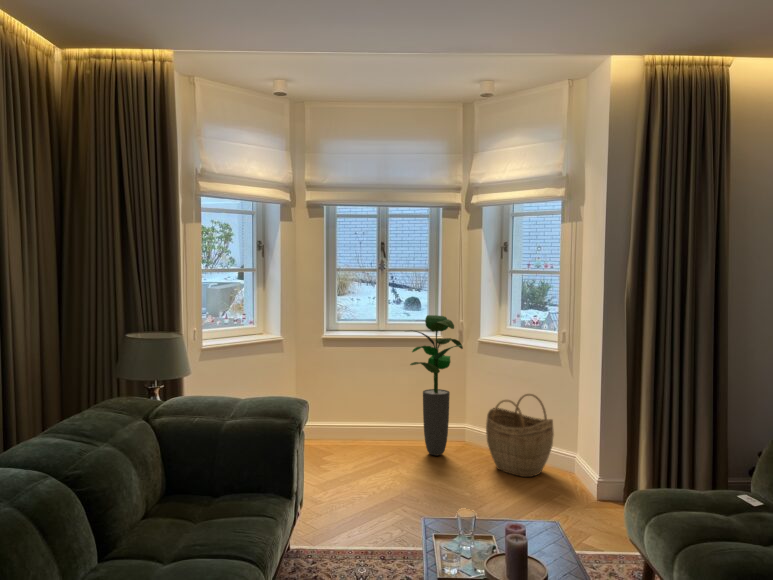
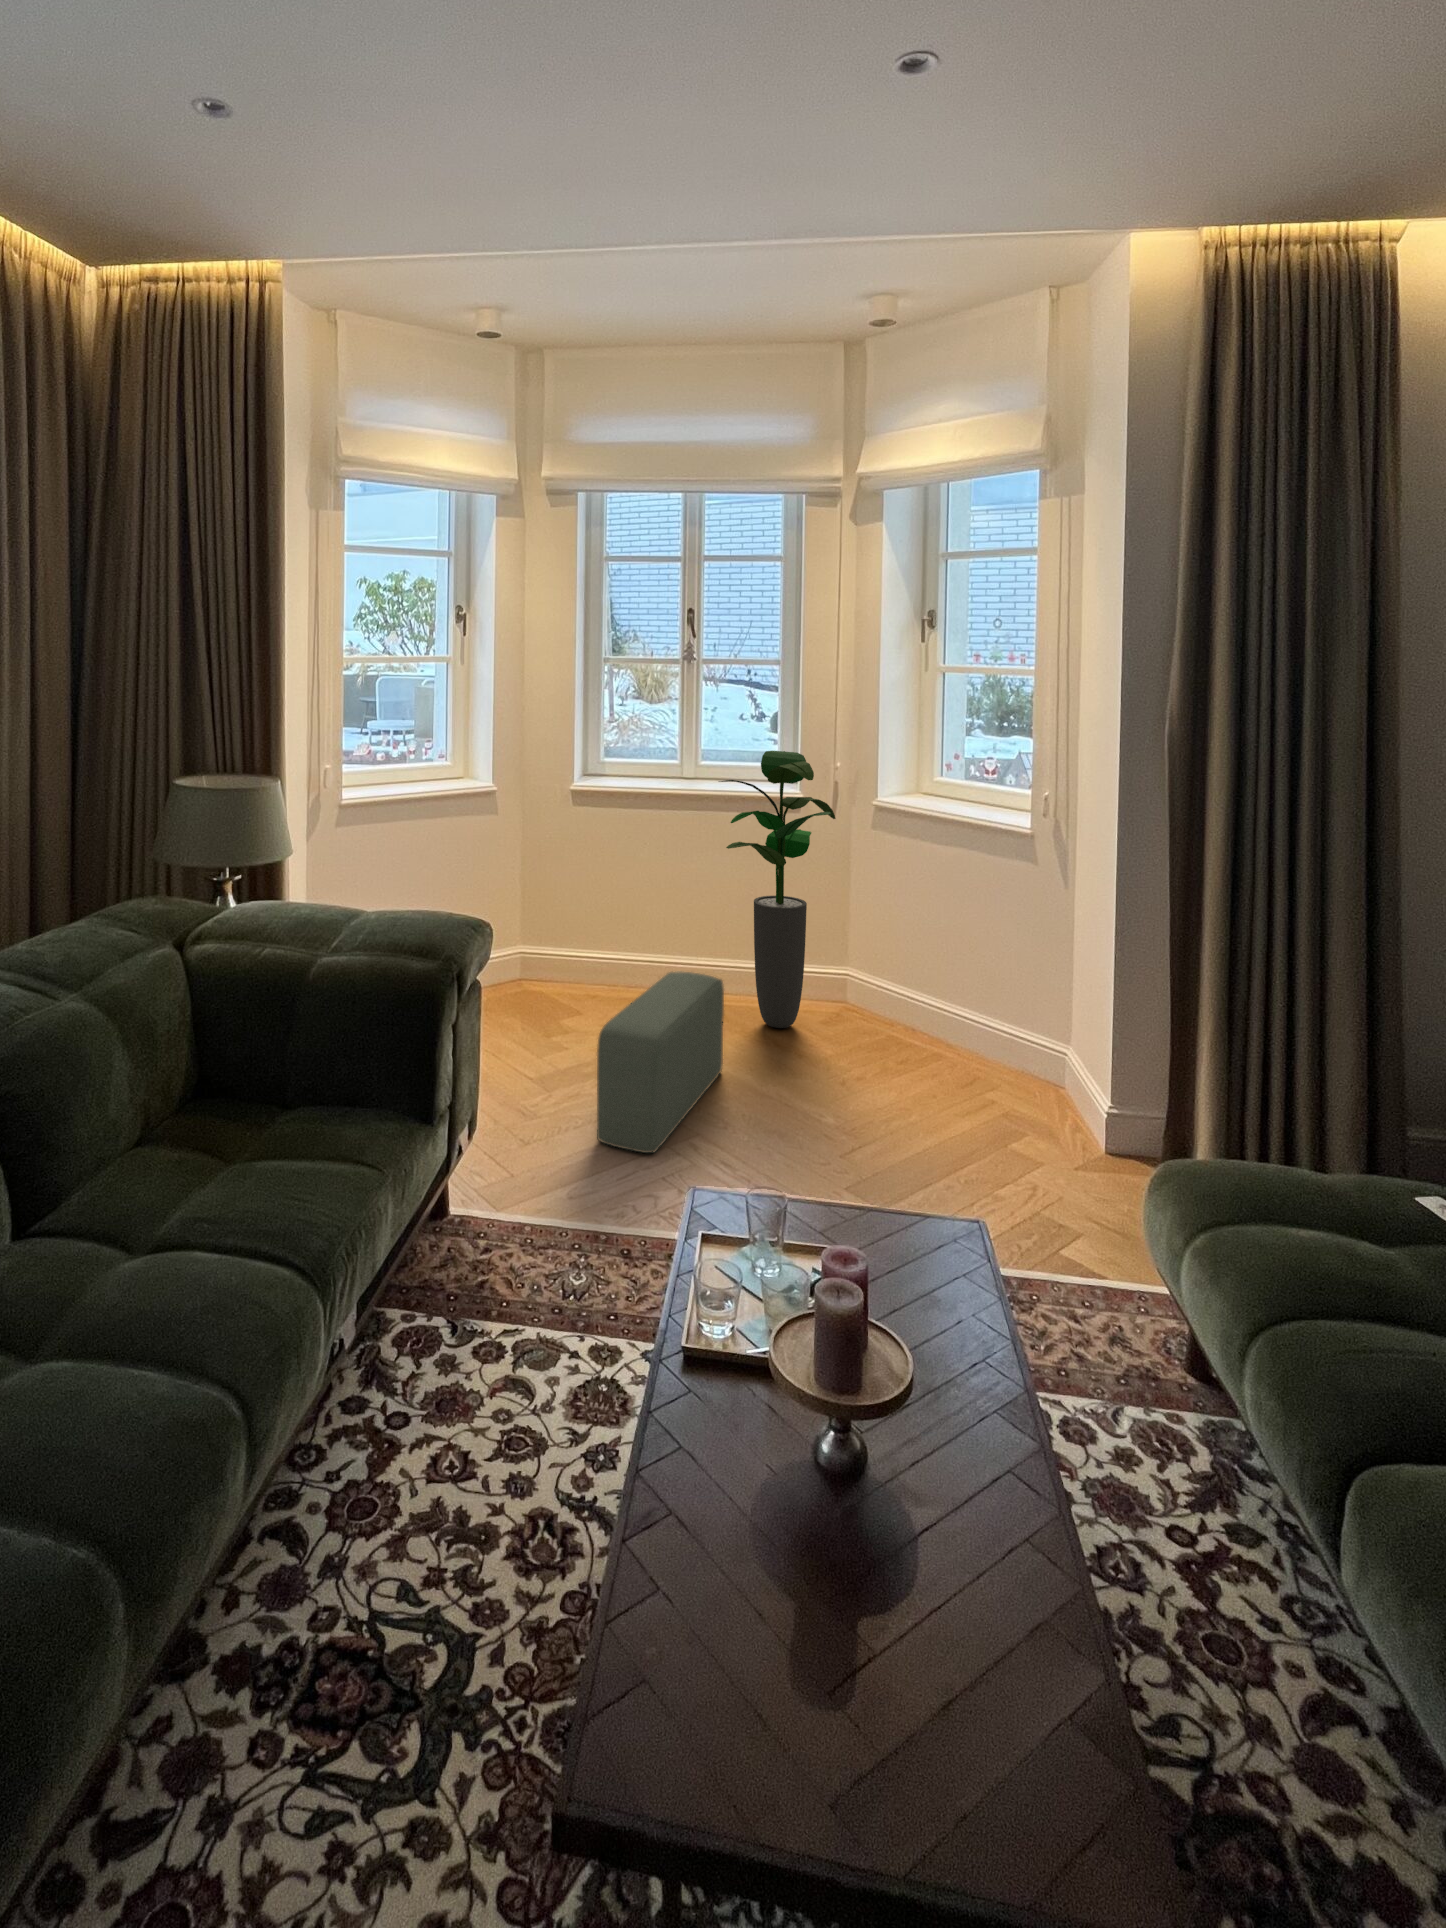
woven basket: present [486,394,554,477] -> none [877,915,1016,1089]
pouf: none [357,428,413,515] -> present [597,972,724,1153]

